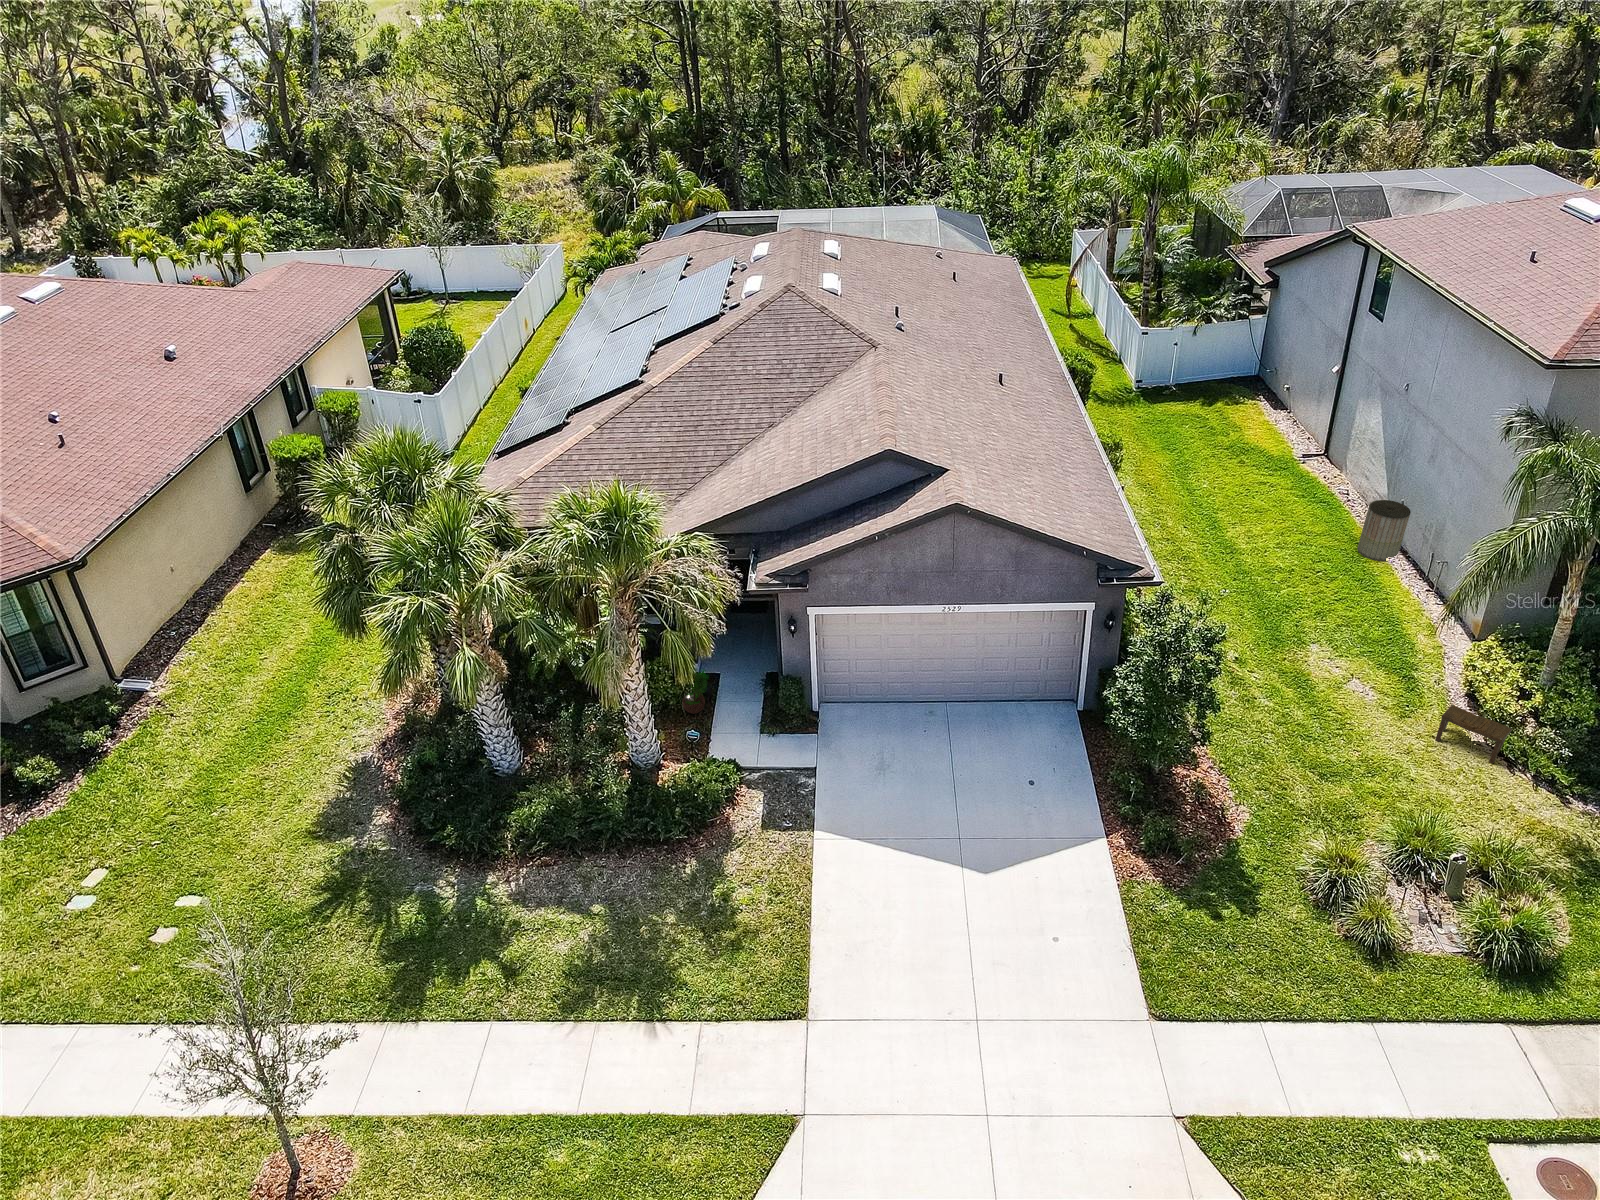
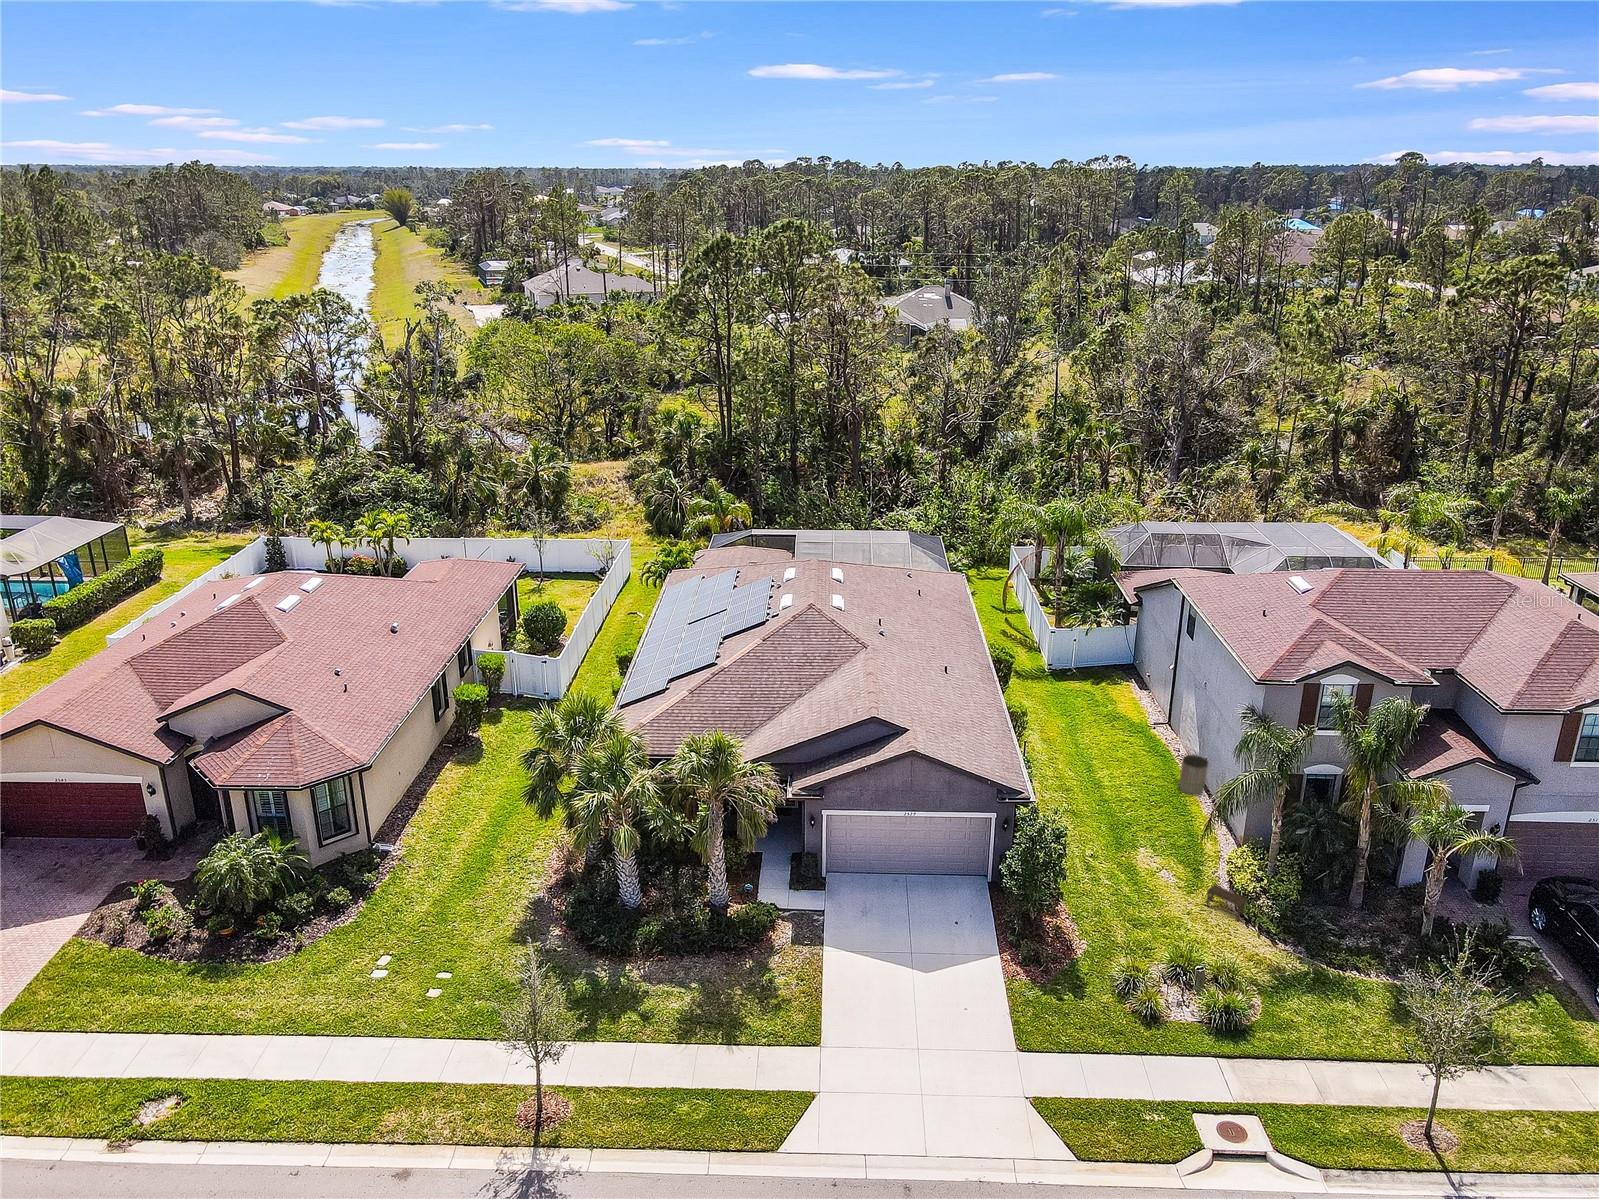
potted tree: present [682,671,707,714] -> none [739,847,758,876]

